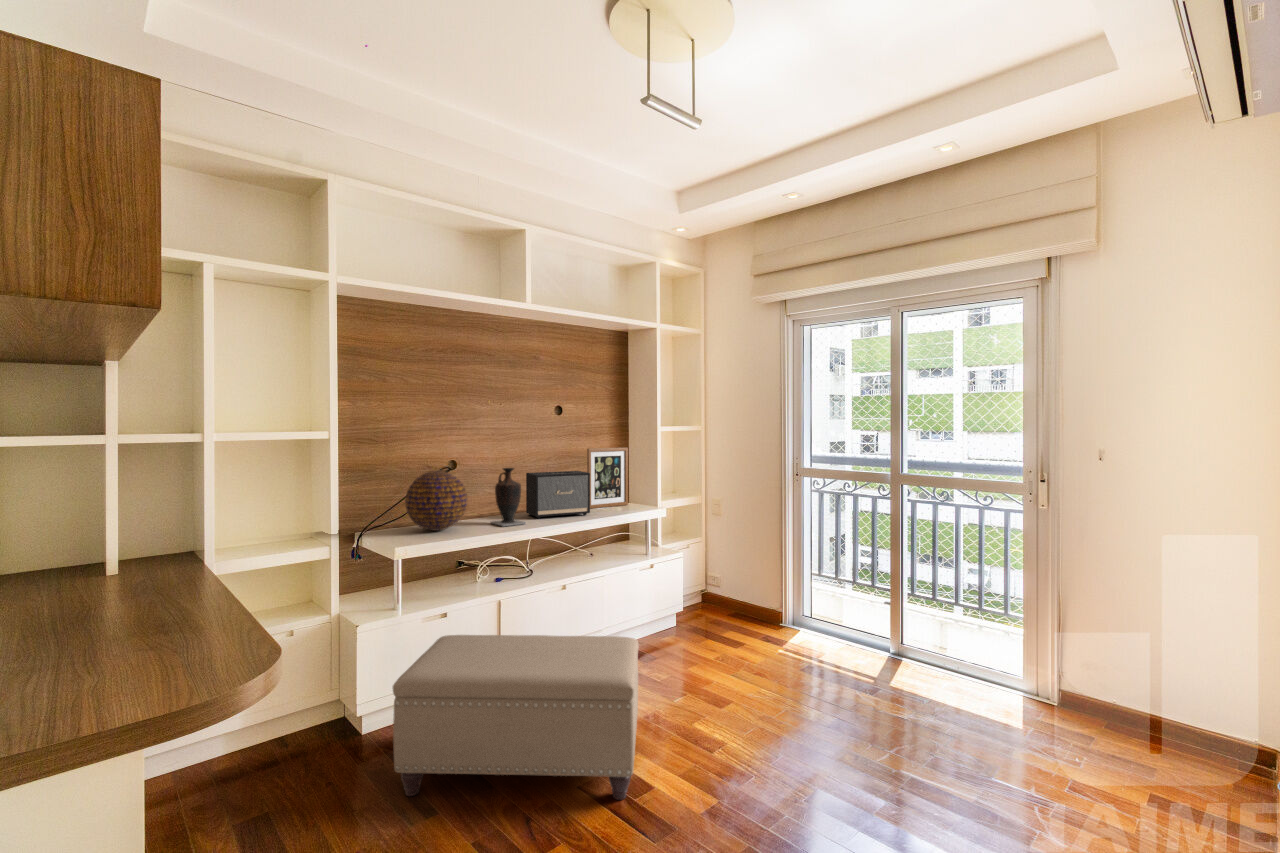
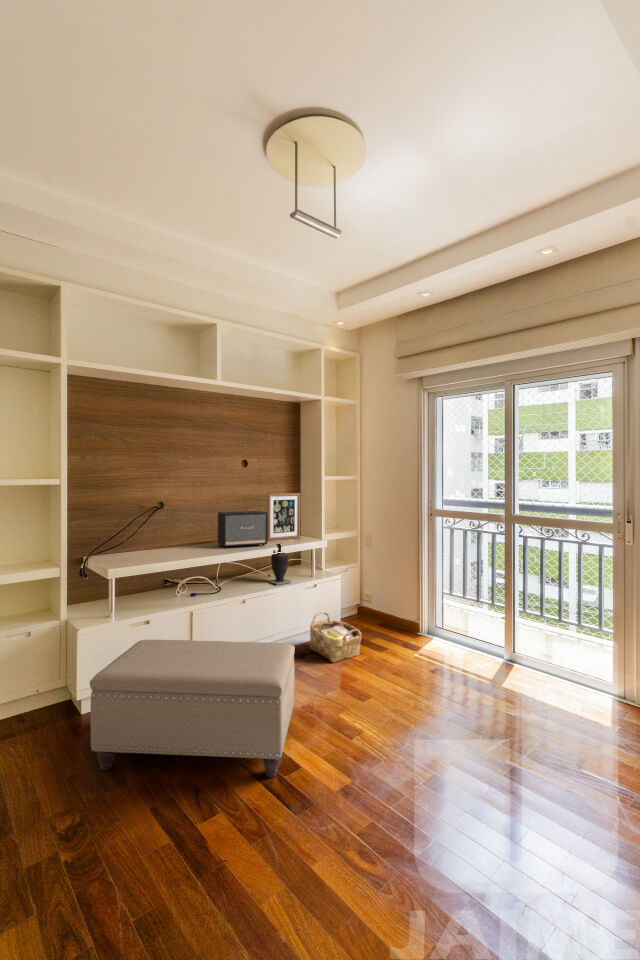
vase: present [491,468,526,526] -> present [268,544,292,585]
decorative orb: present [405,471,467,531] -> none [117,510,167,557]
woven basket: none [644,599,711,663] -> present [310,612,361,662]

